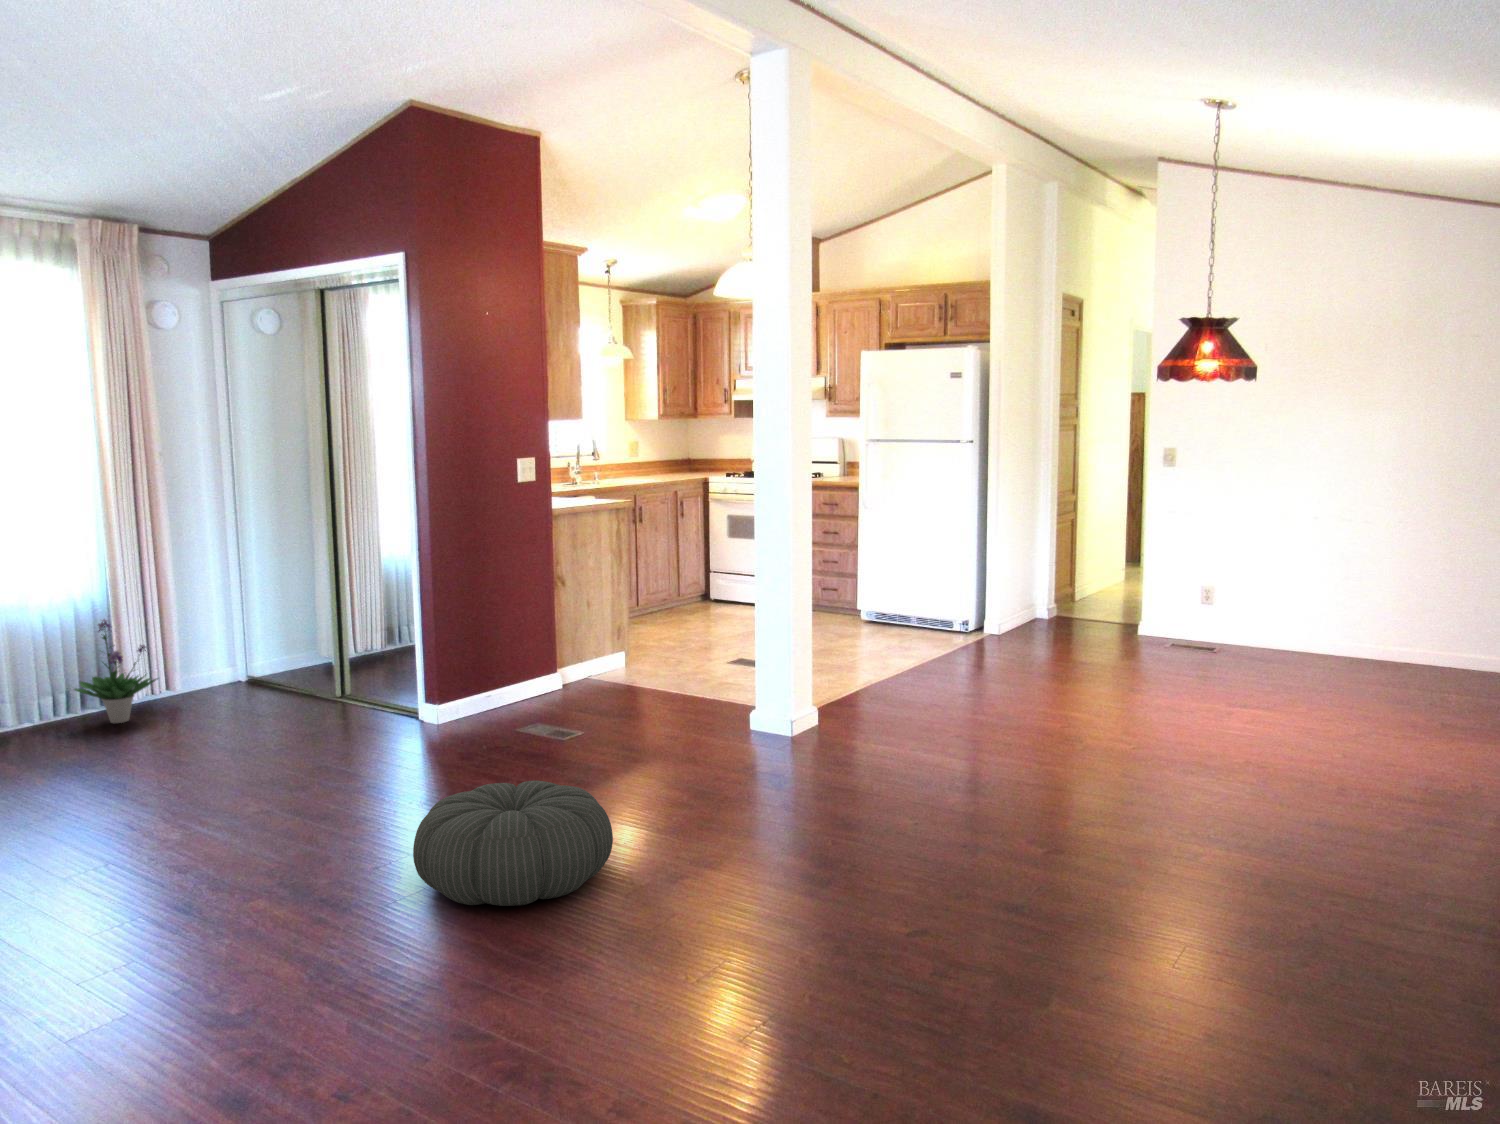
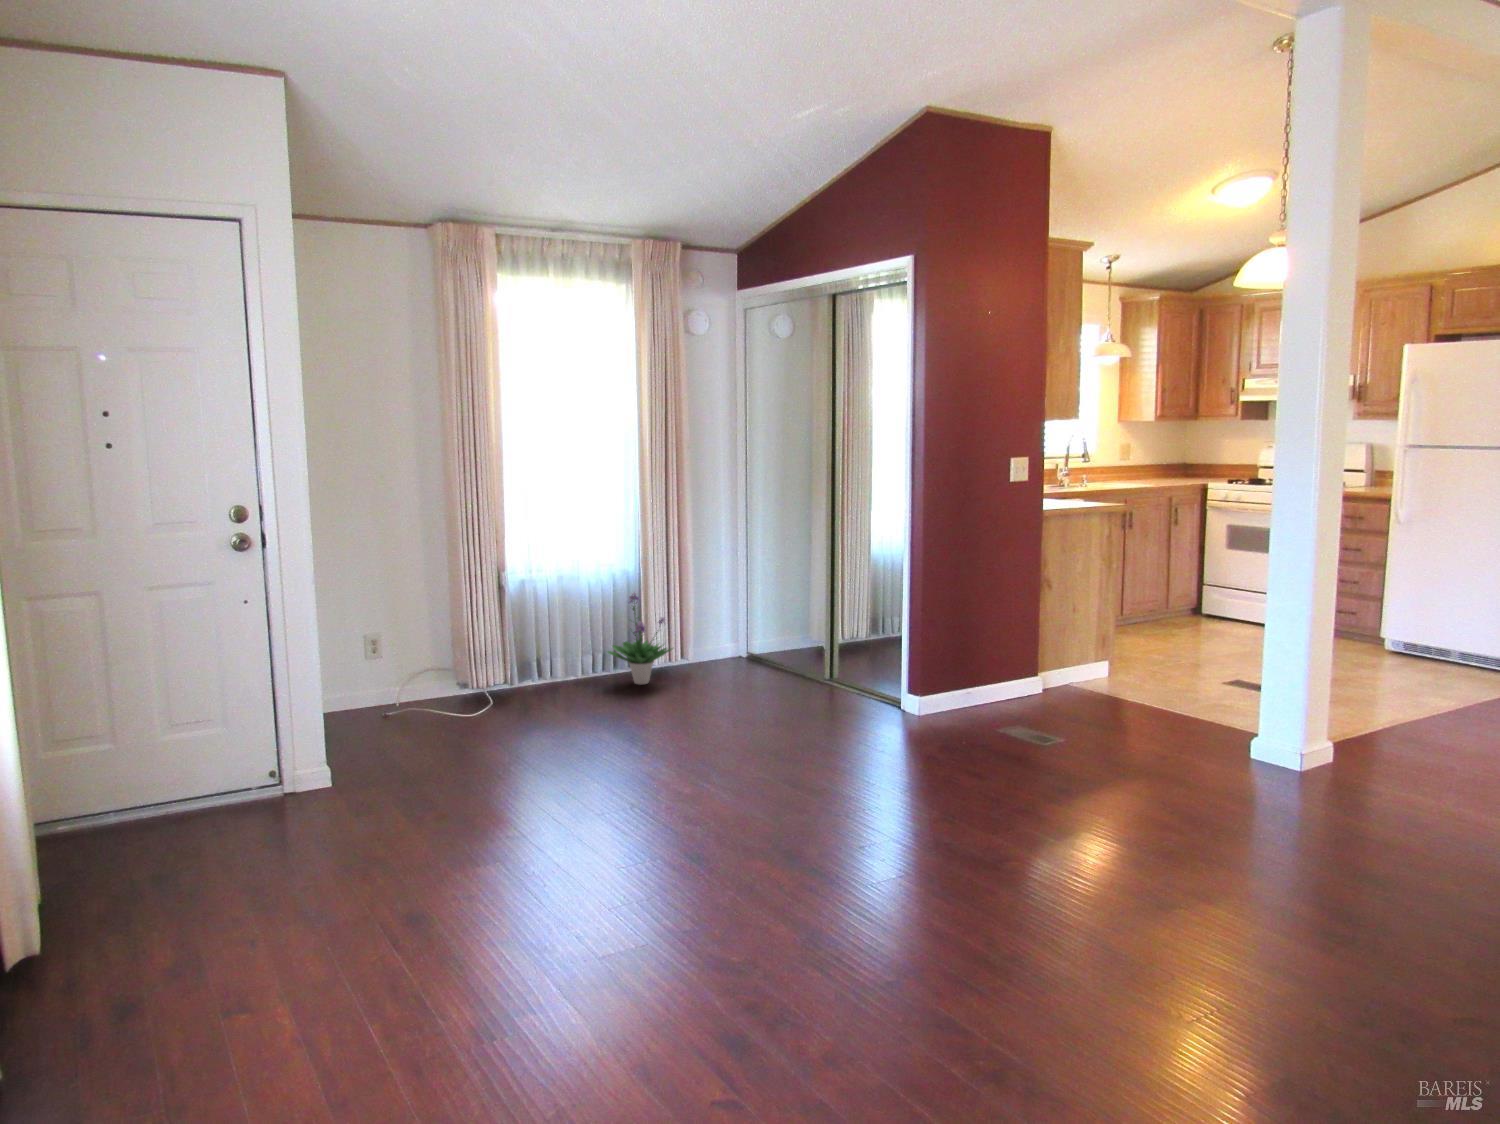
pouf: present [413,781,613,906] -> none [873,833,1113,1004]

